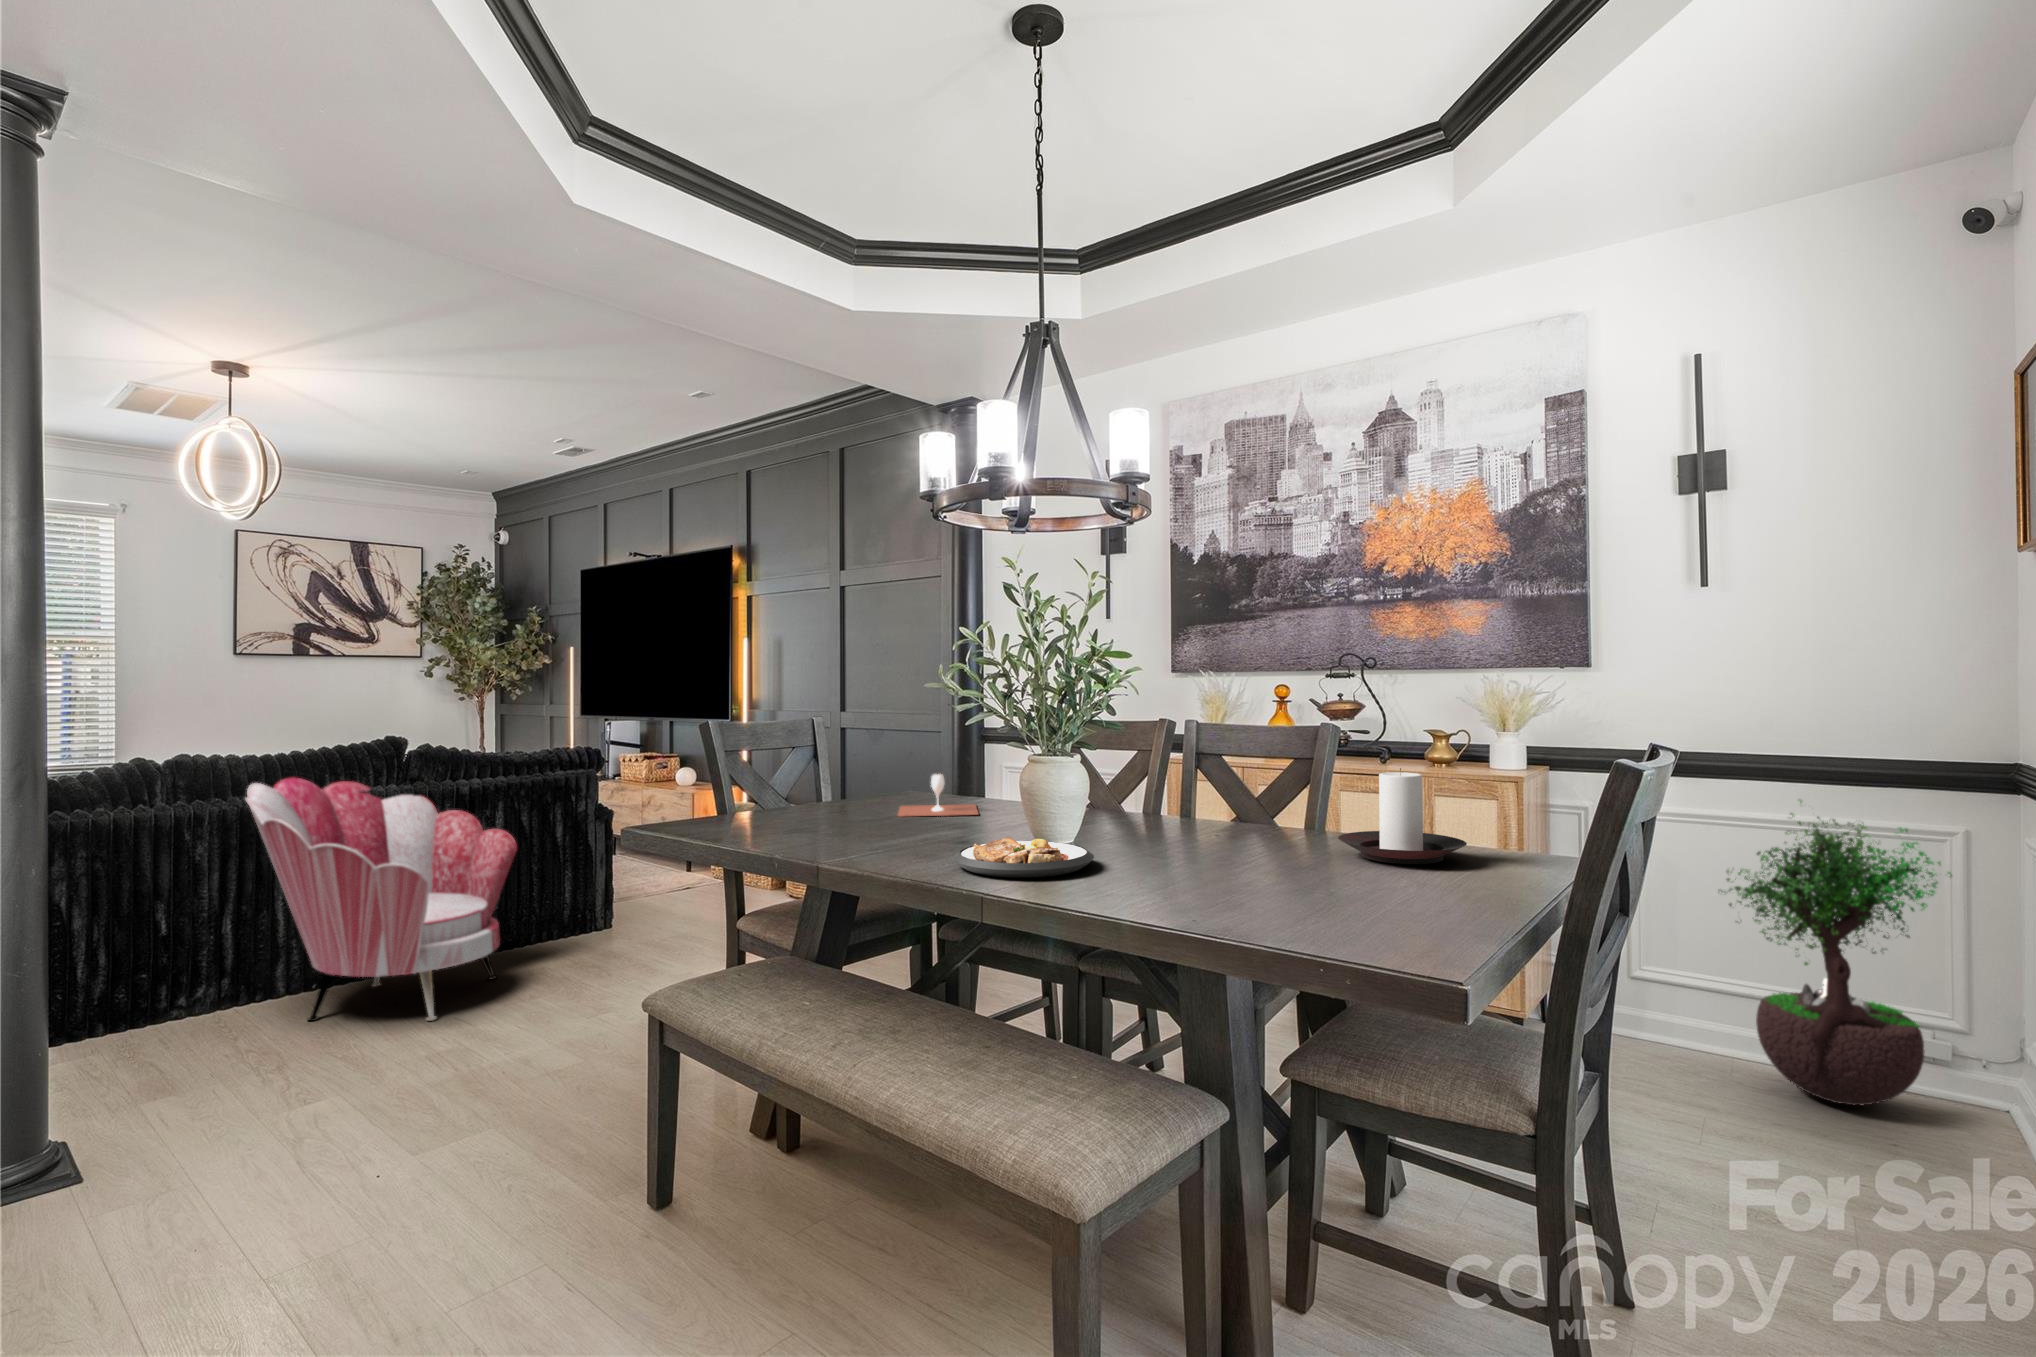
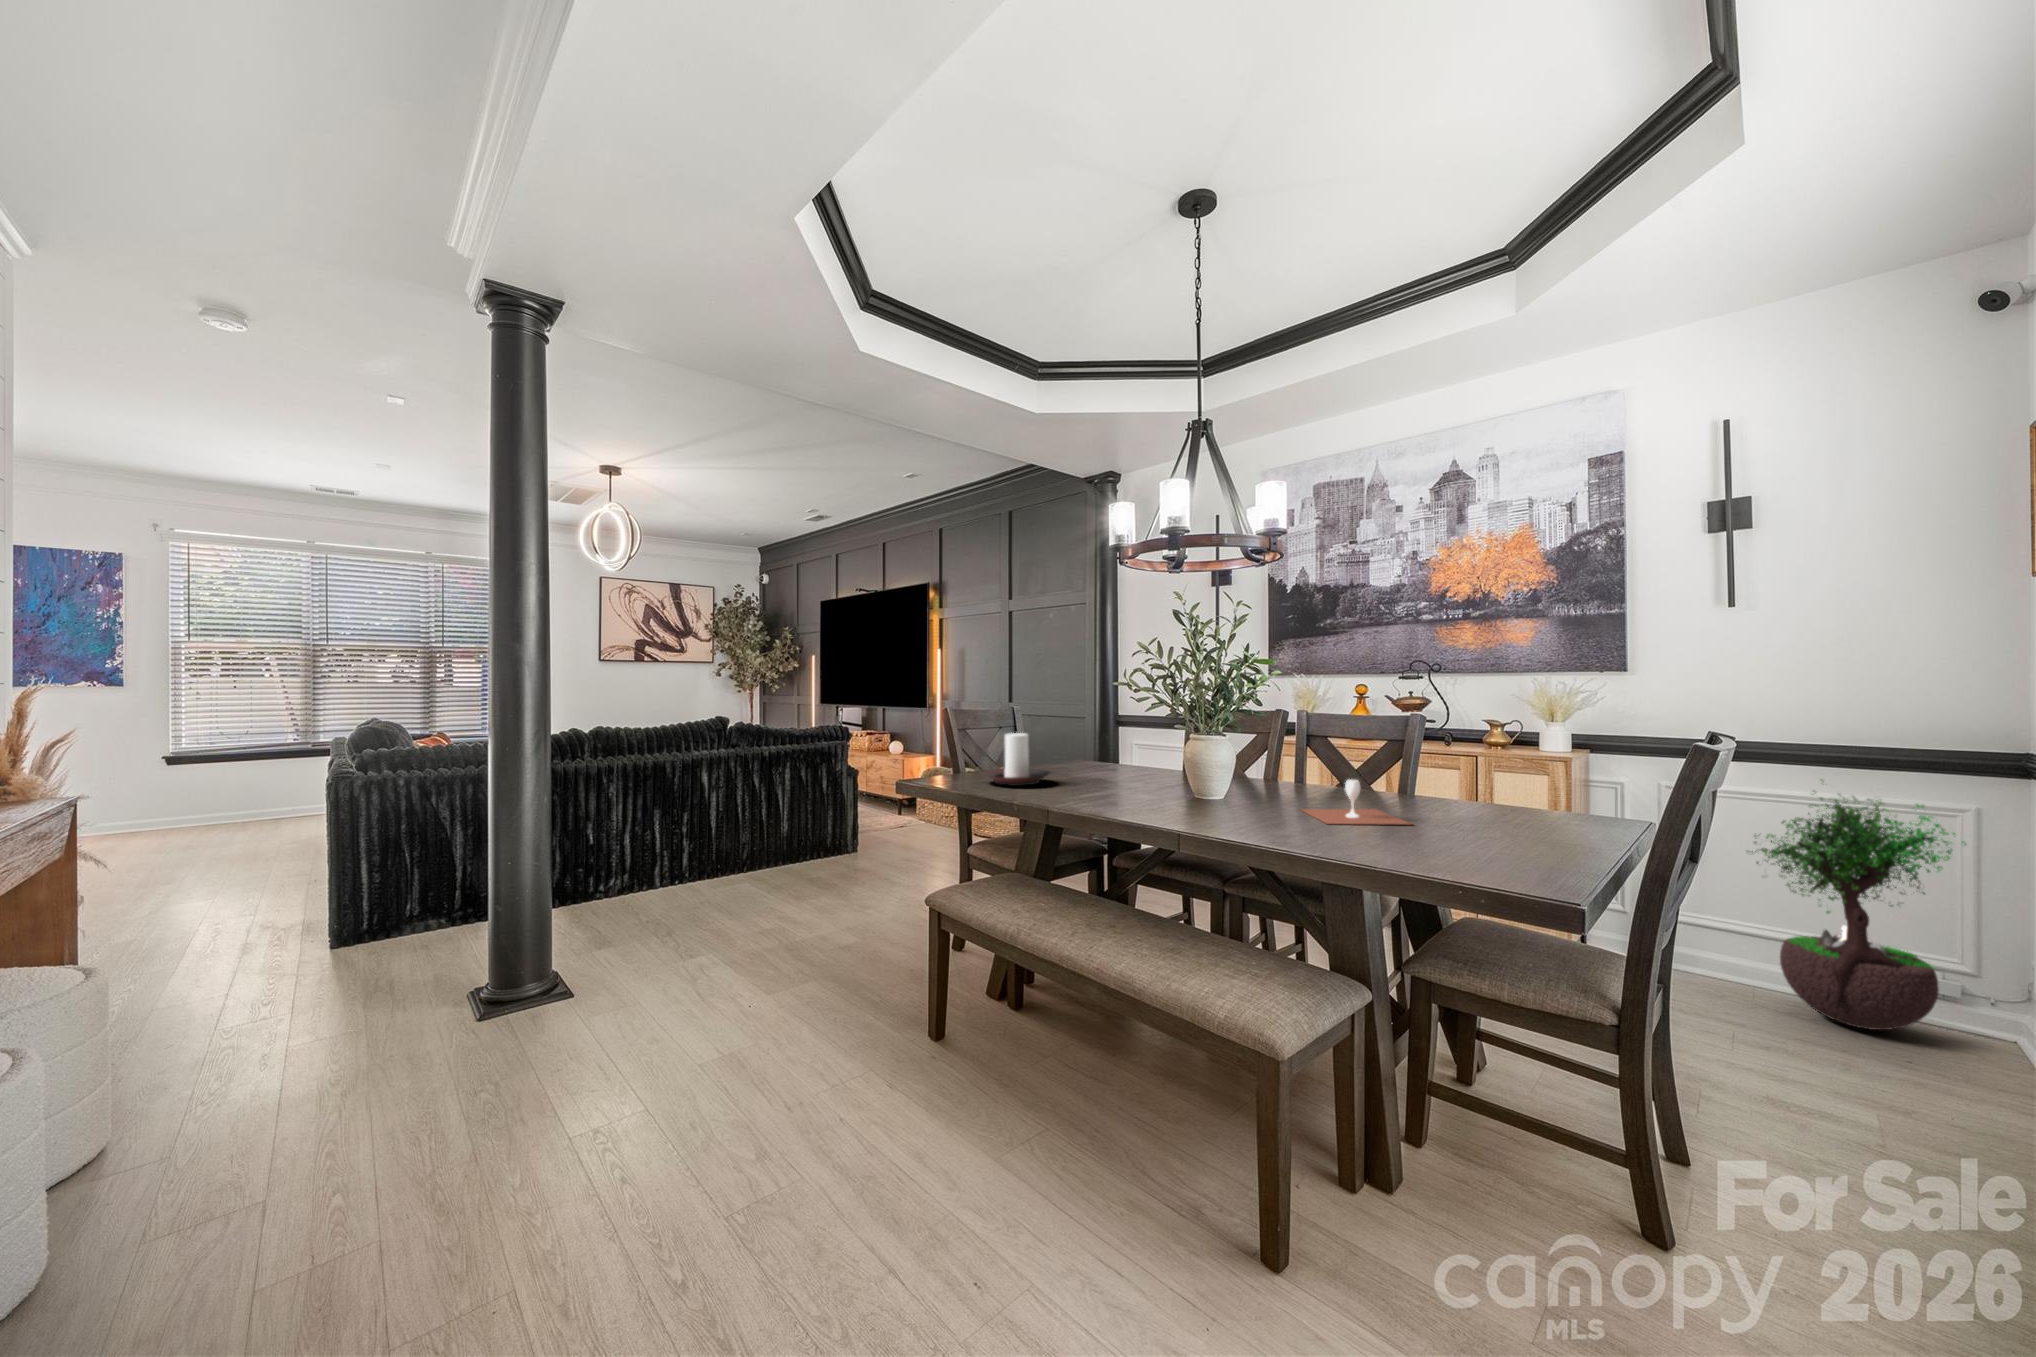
candle holder: present [1338,768,1467,864] -> present [983,733,1051,786]
wine glass: present [898,774,978,817] -> present [1302,779,1410,825]
armchair: present [246,777,517,1021] -> none [641,744,803,911]
plate: present [953,837,1094,878] -> none [1148,793,1252,822]

